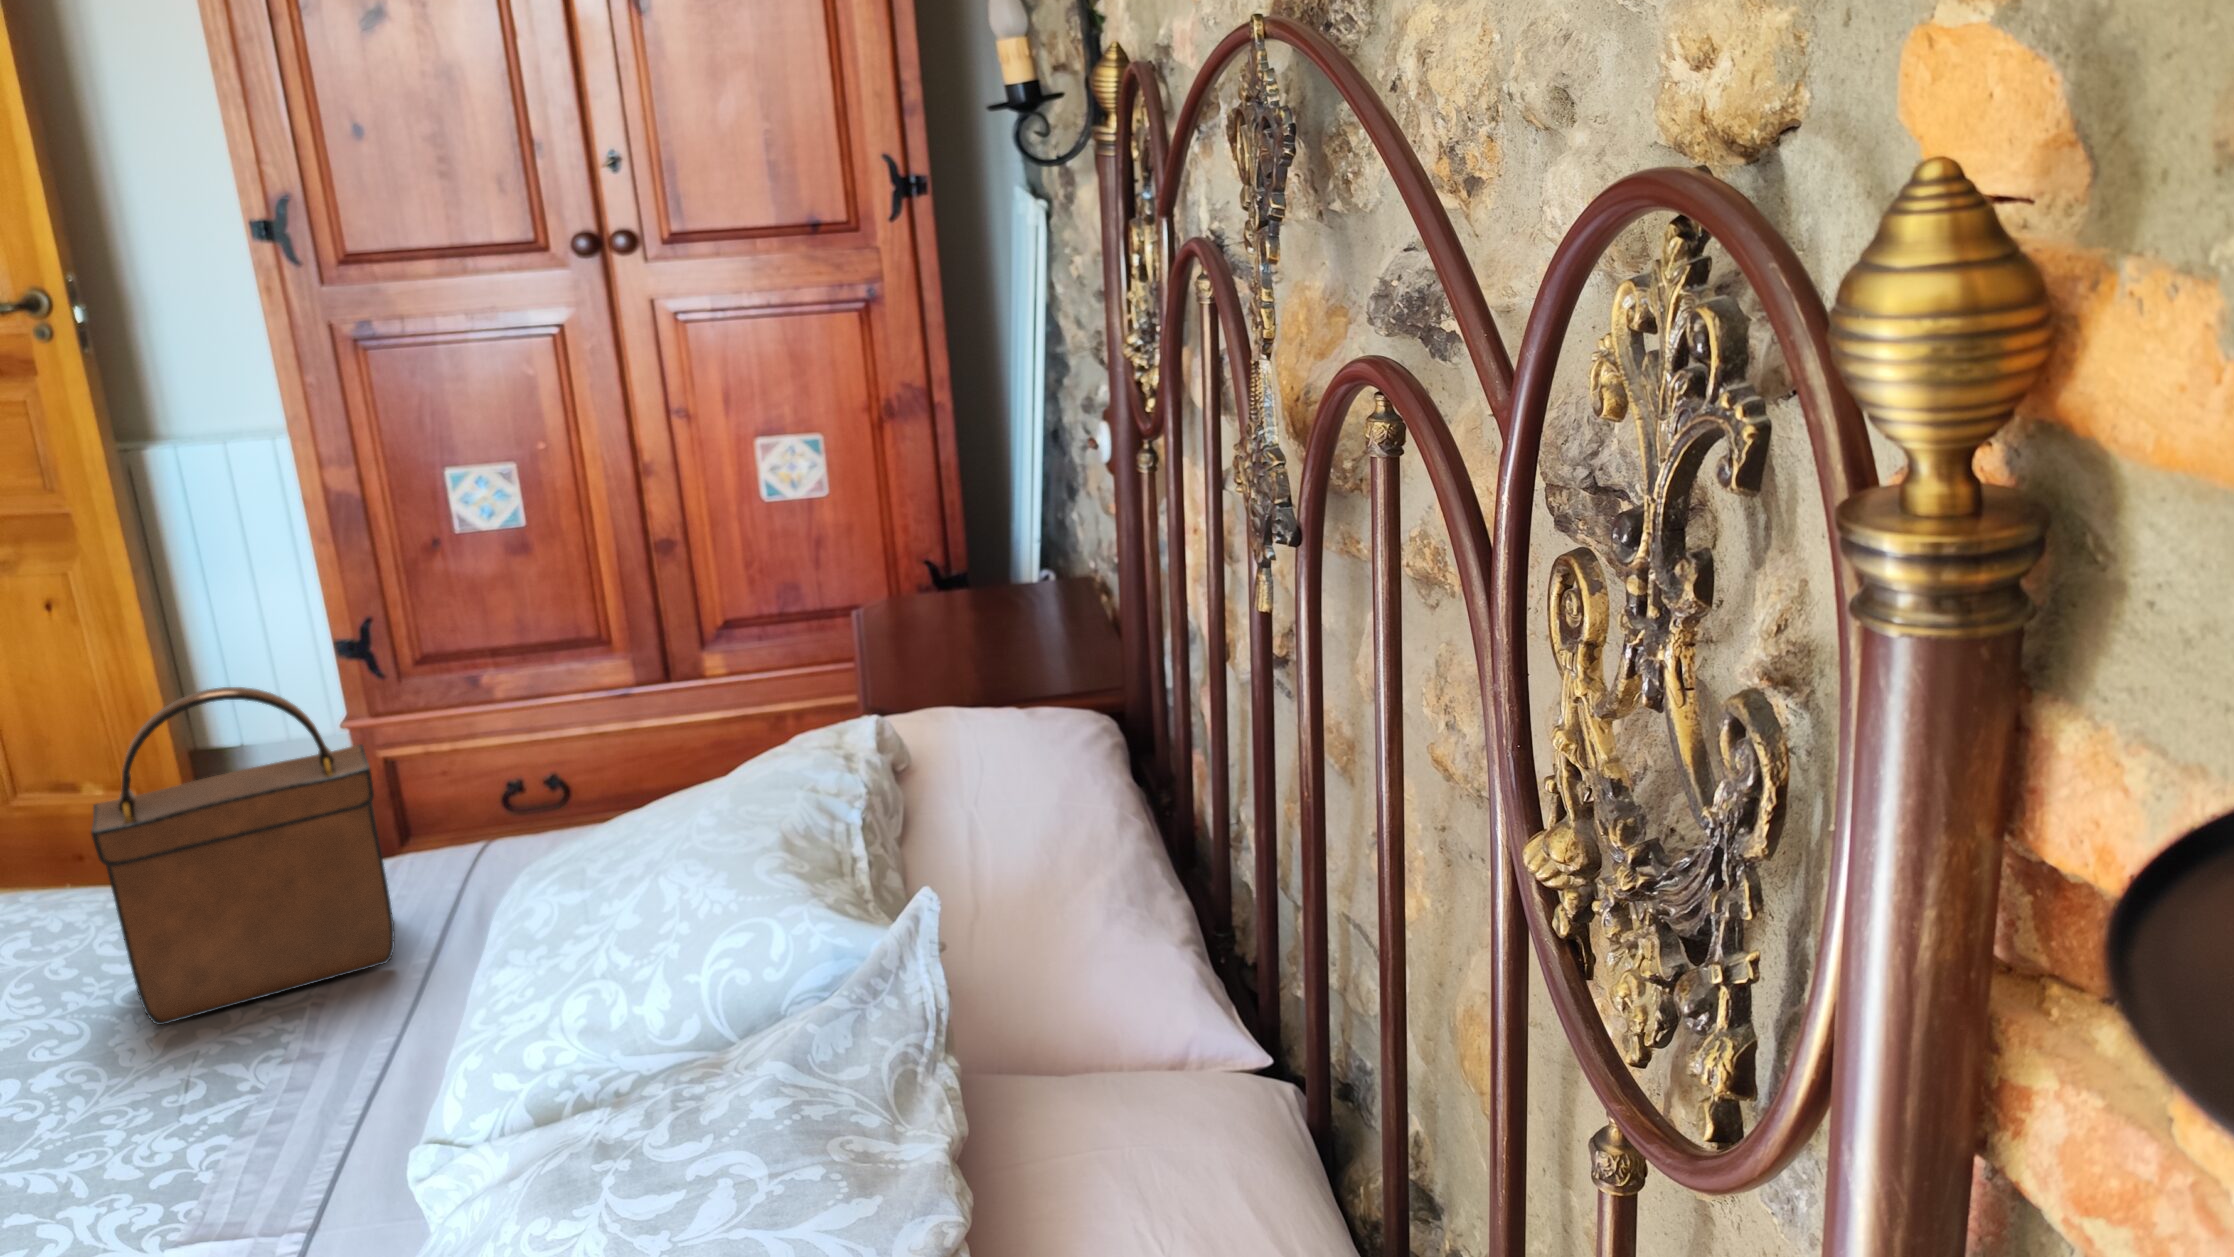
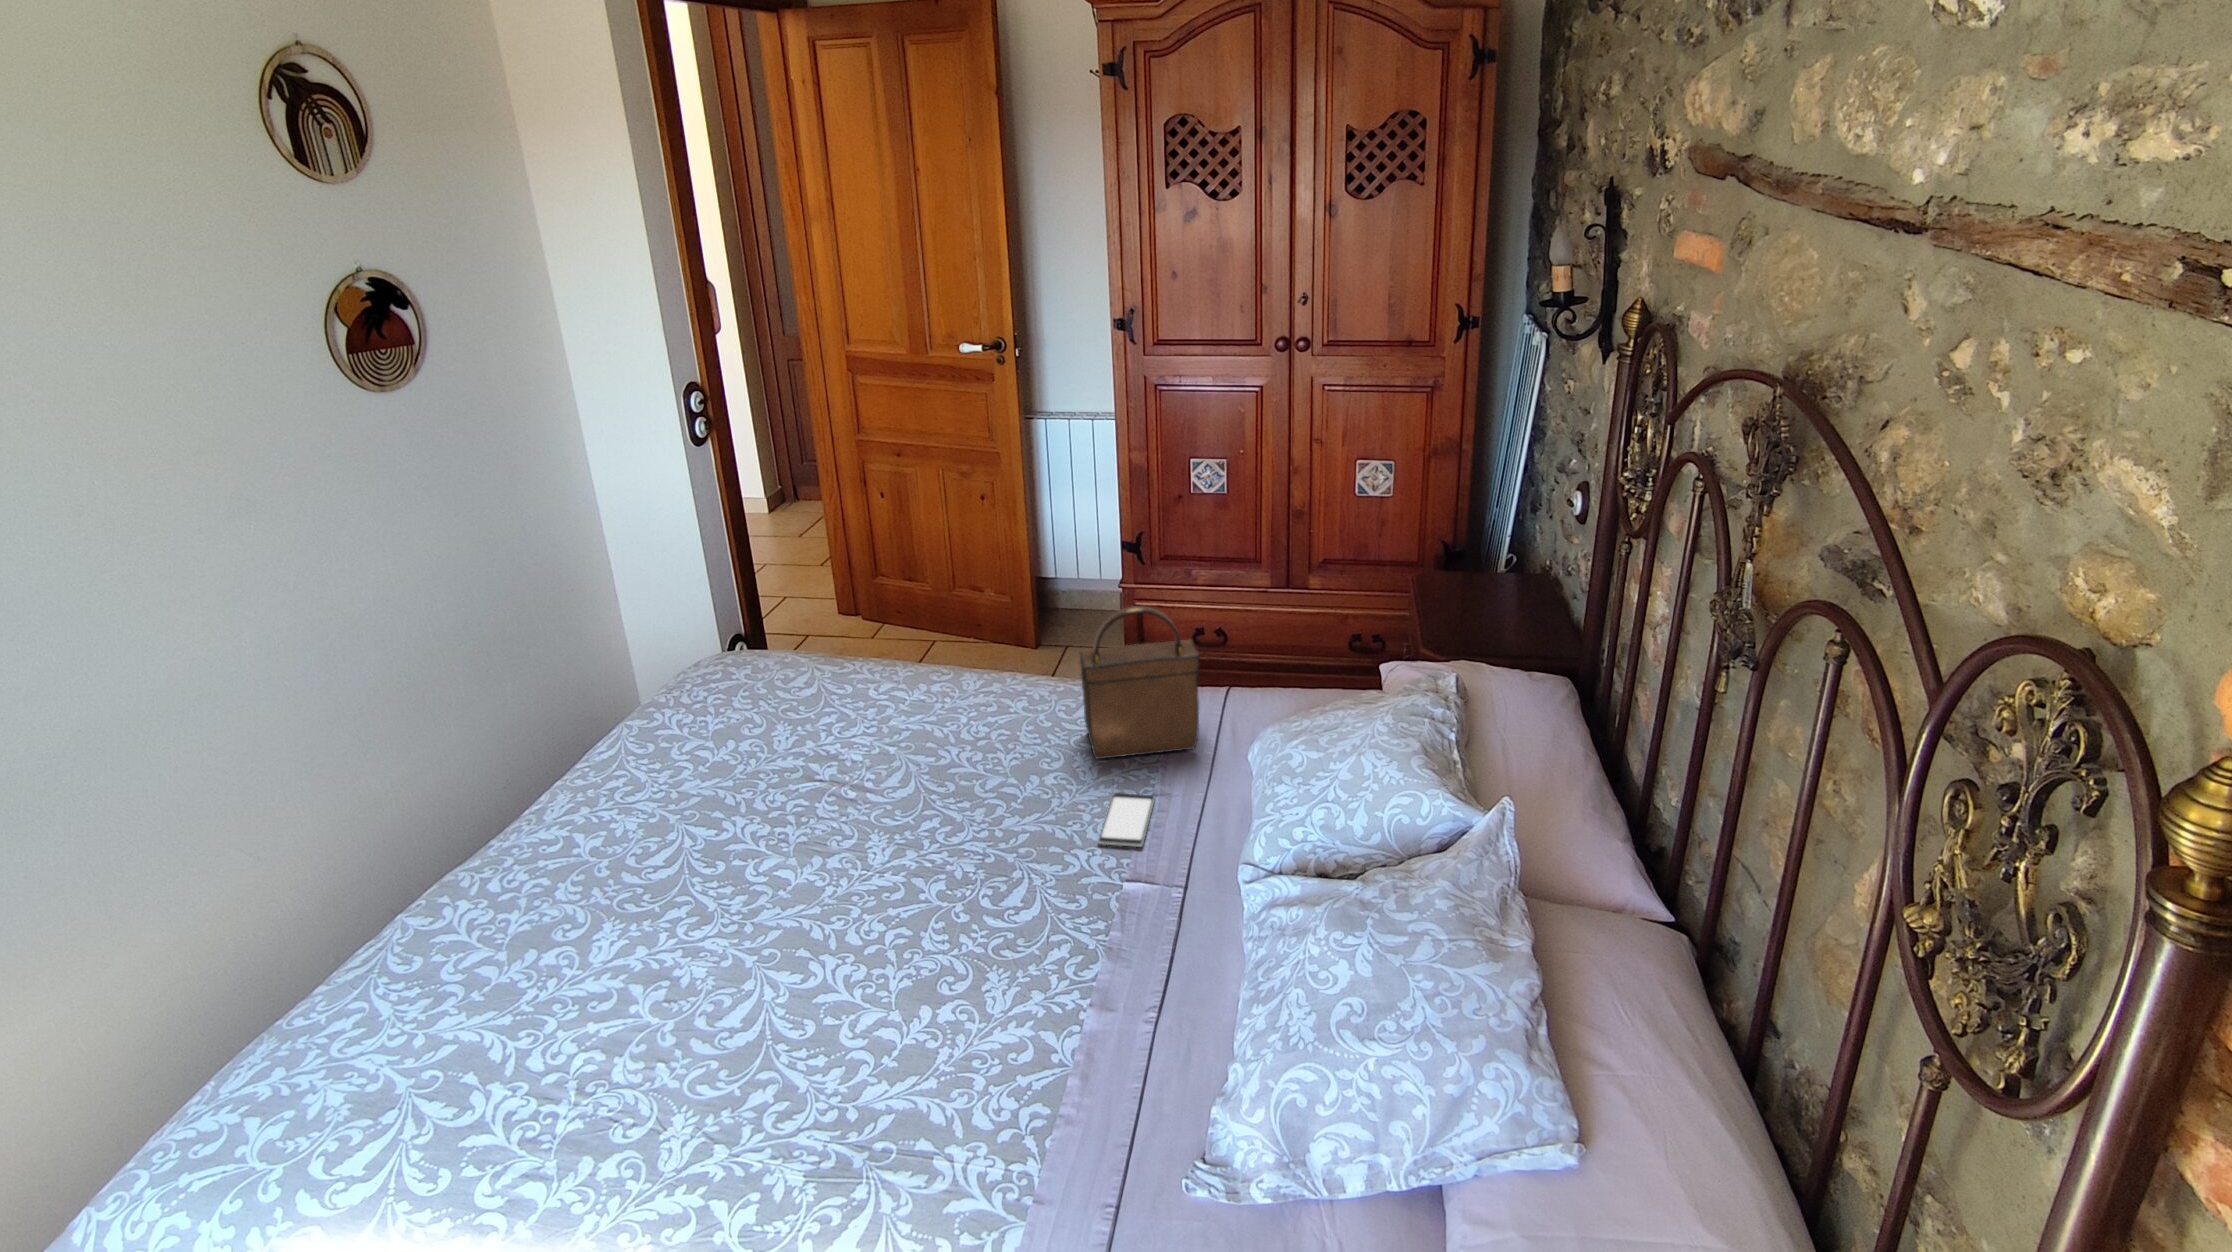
smartphone: none [120,1068,283,1196] -> present [1098,793,1155,847]

